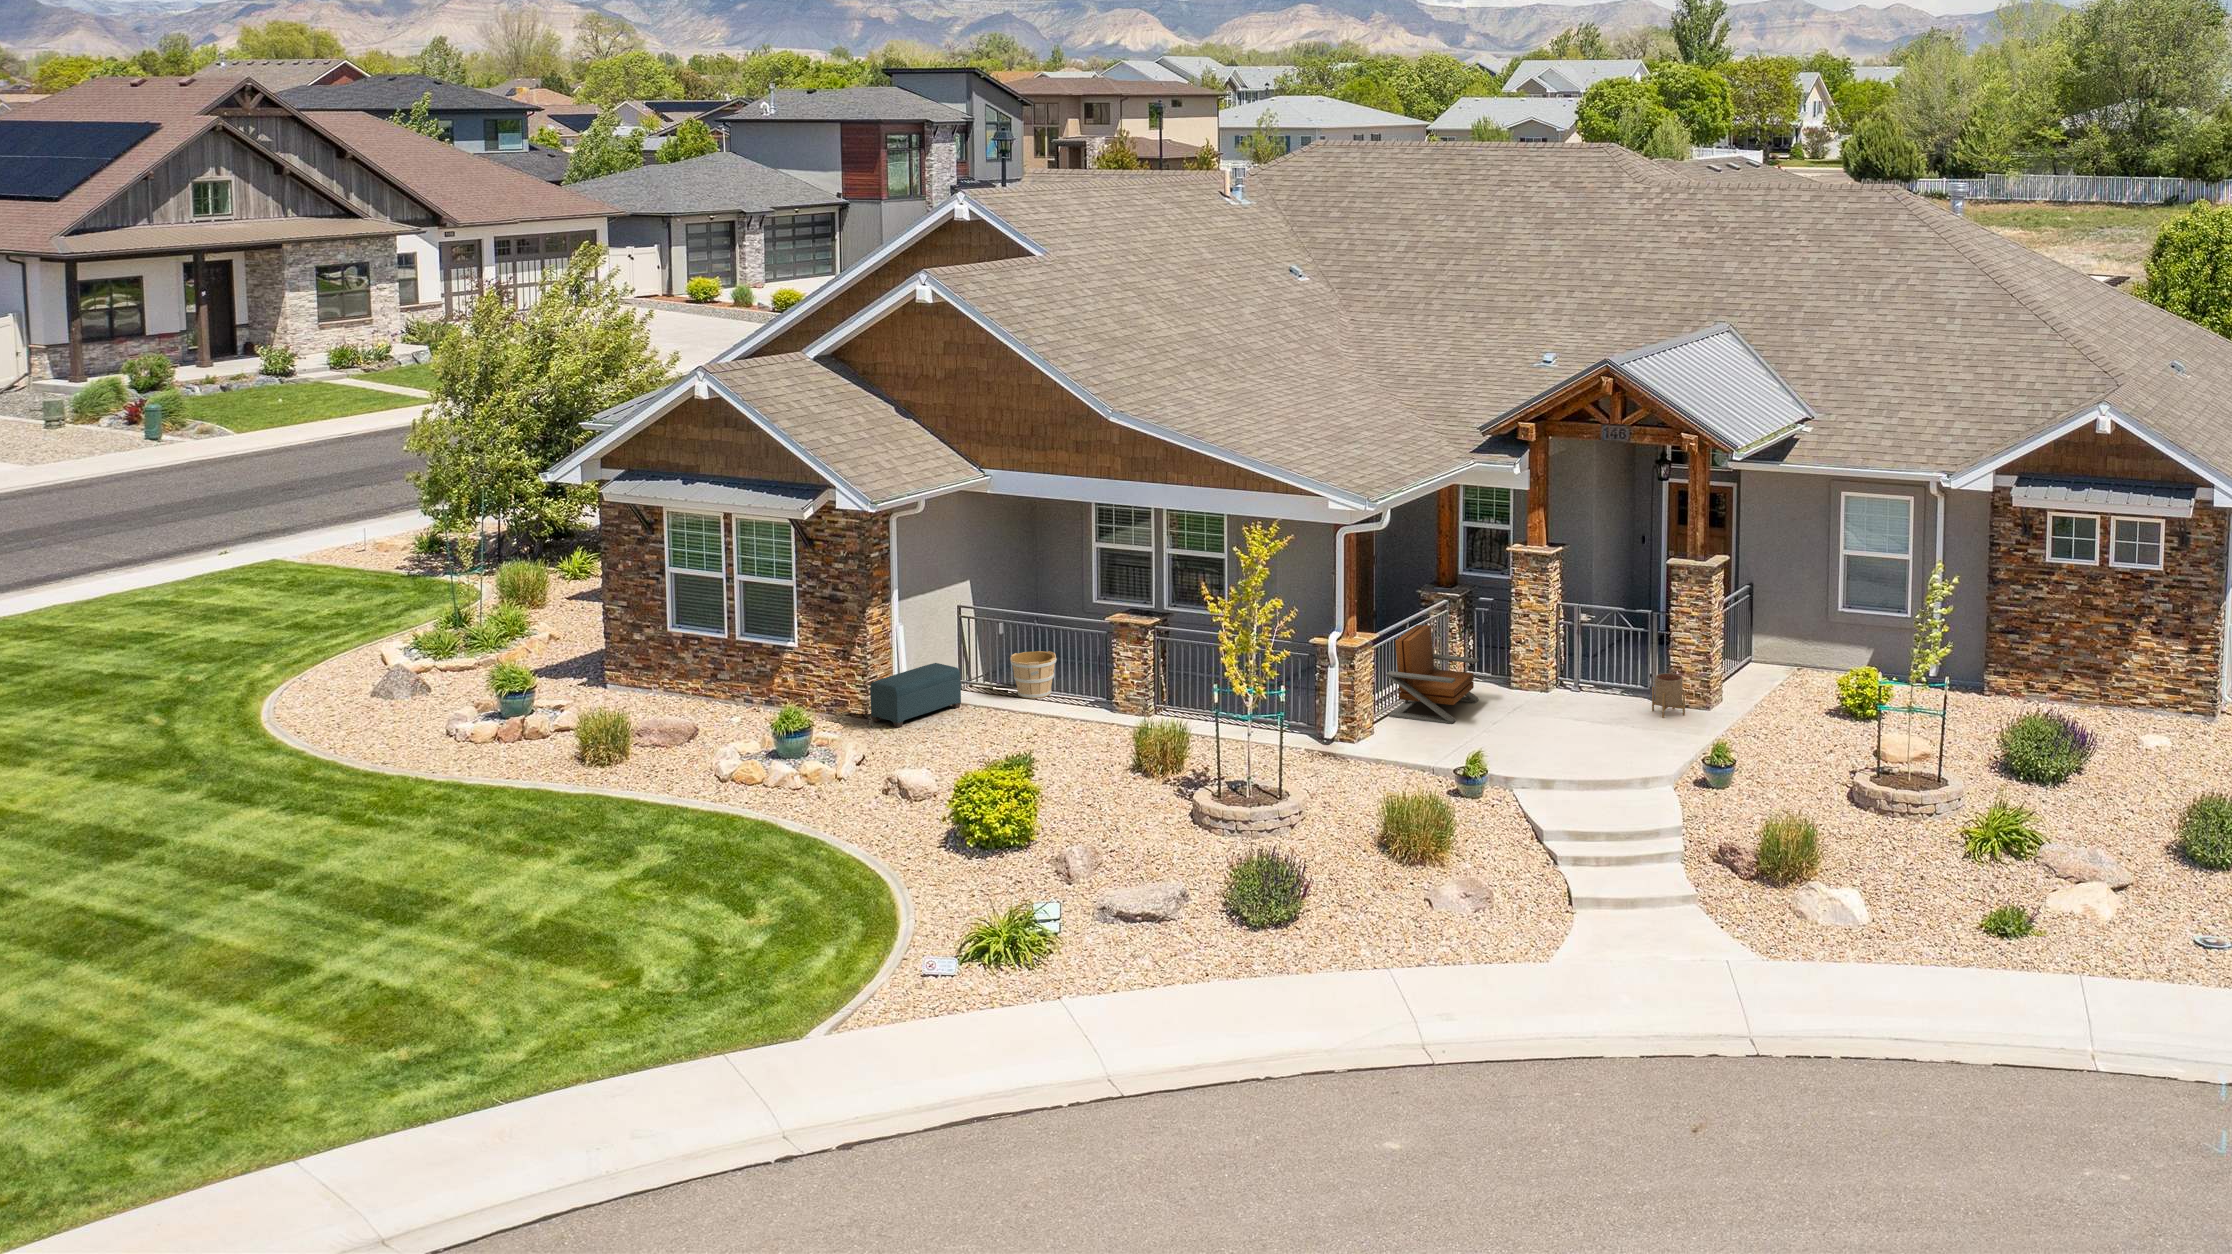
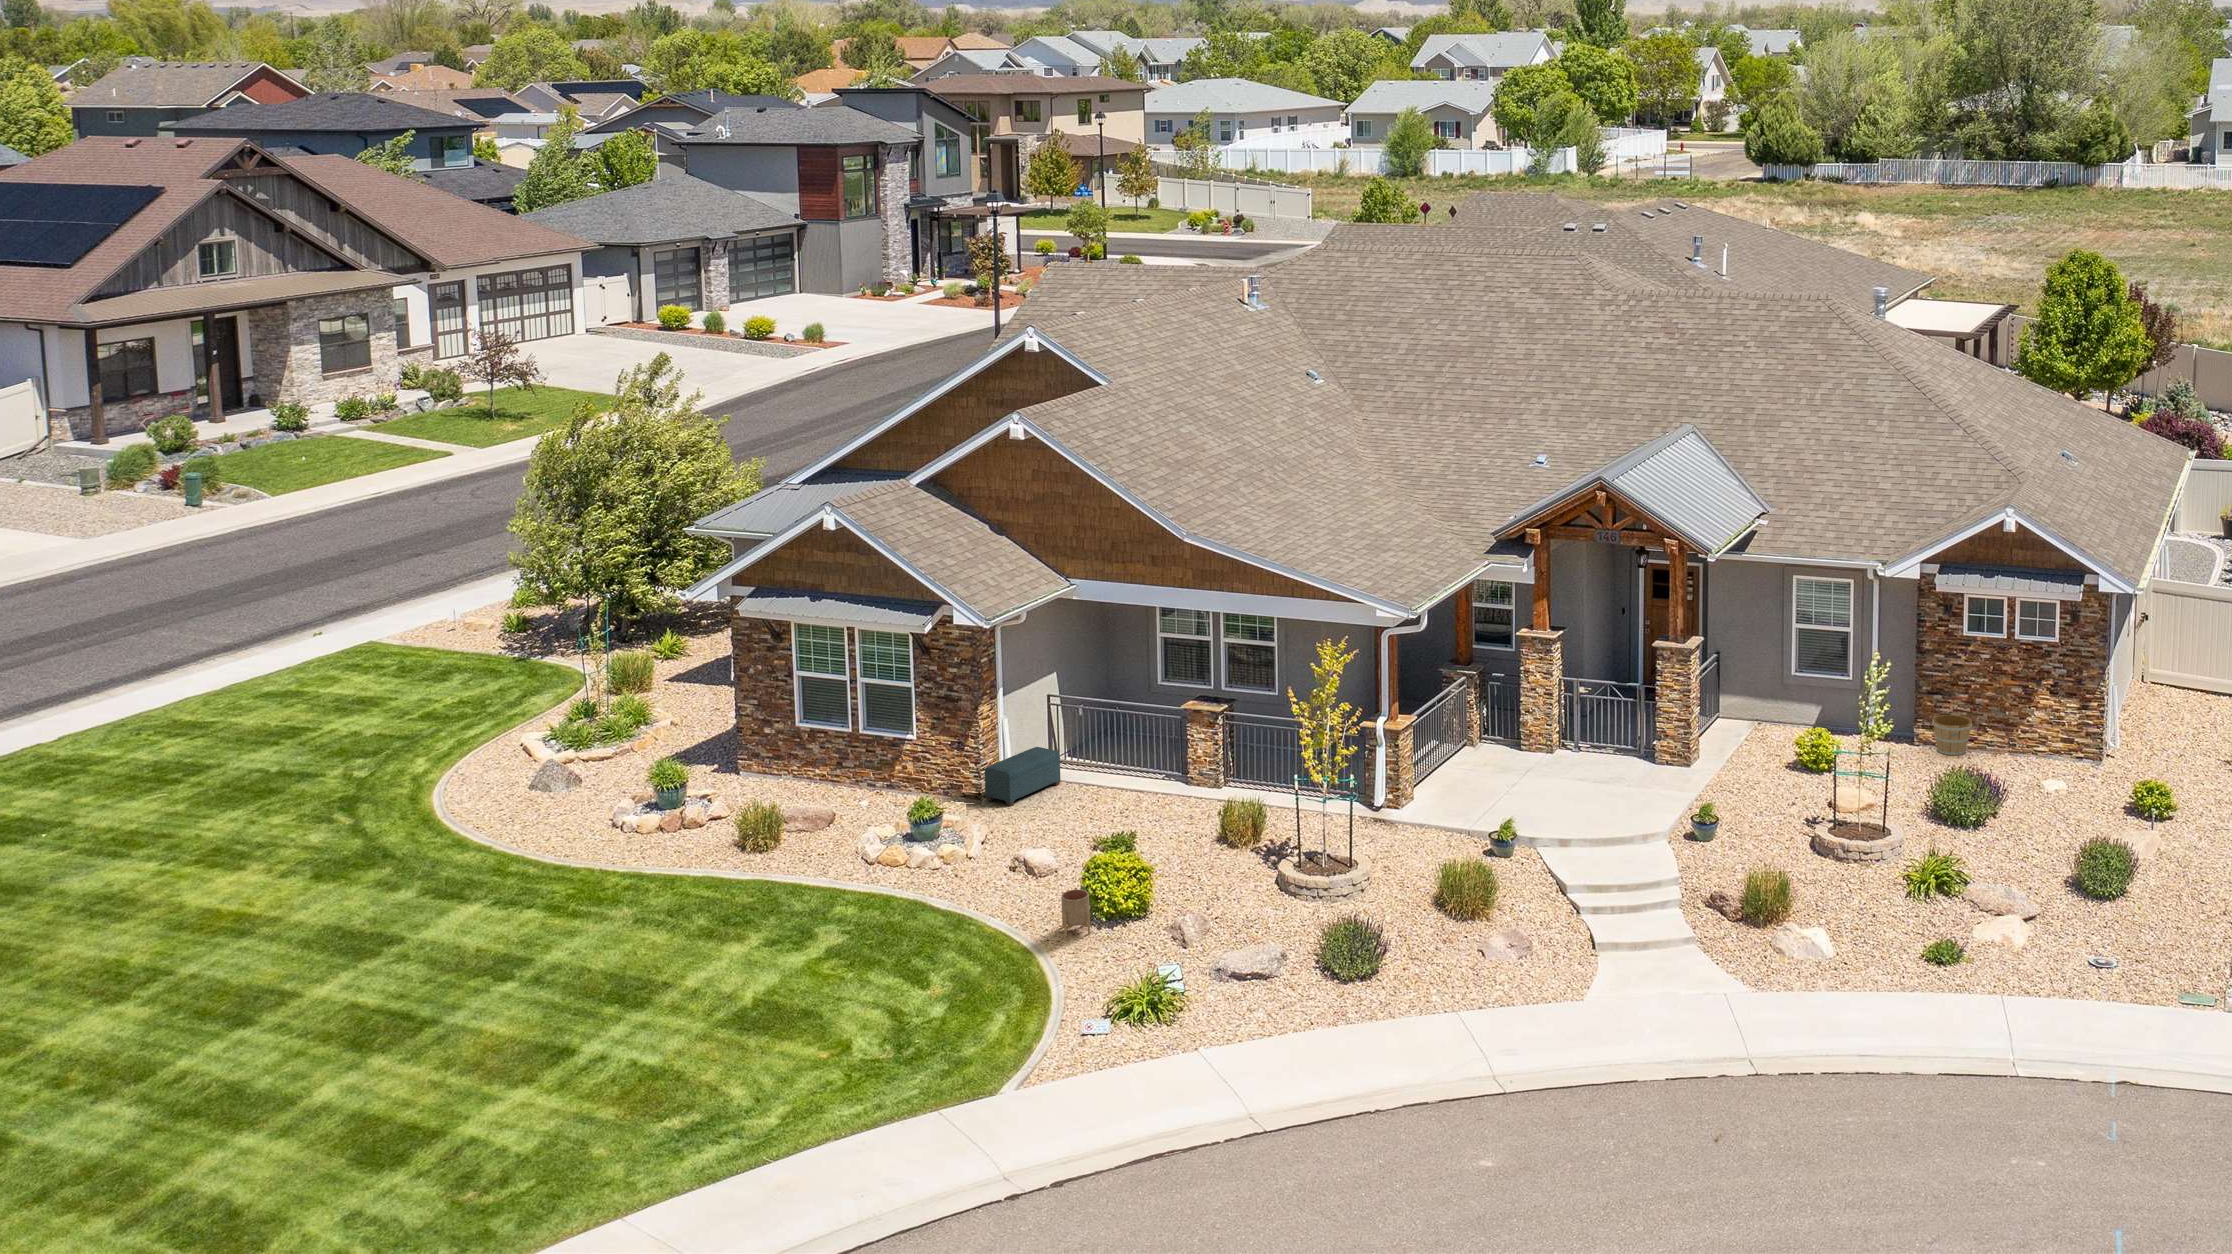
lounge chair: present [1386,625,1479,724] -> none [1425,702,1500,787]
wooden bucket: present [1010,651,1057,699] -> present [1932,715,1972,756]
planter: present [1652,673,1685,718] -> present [1061,890,1090,937]

